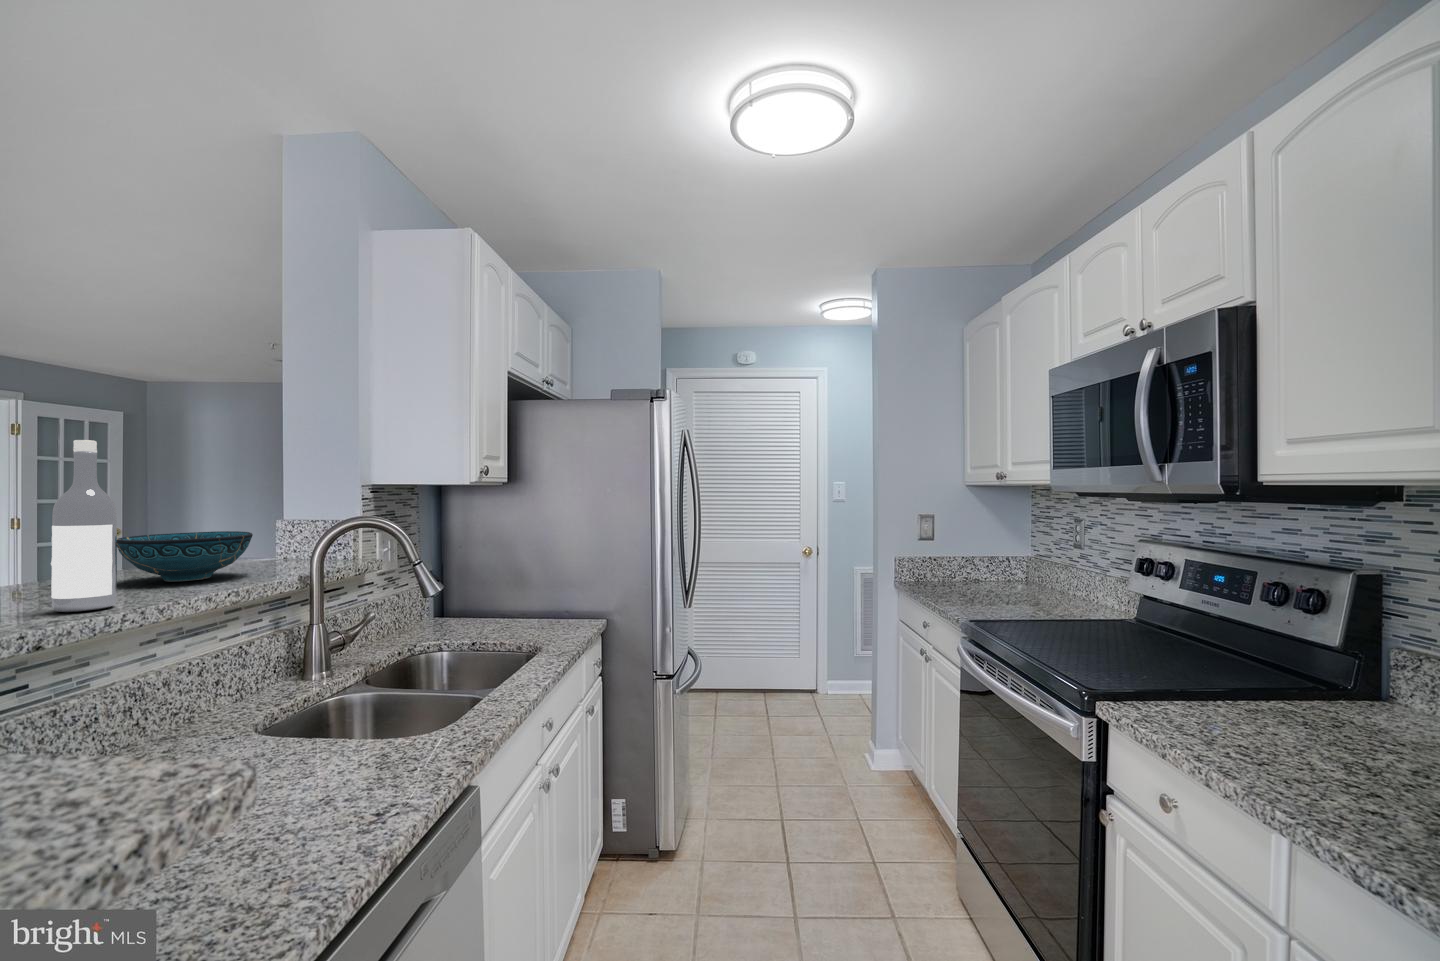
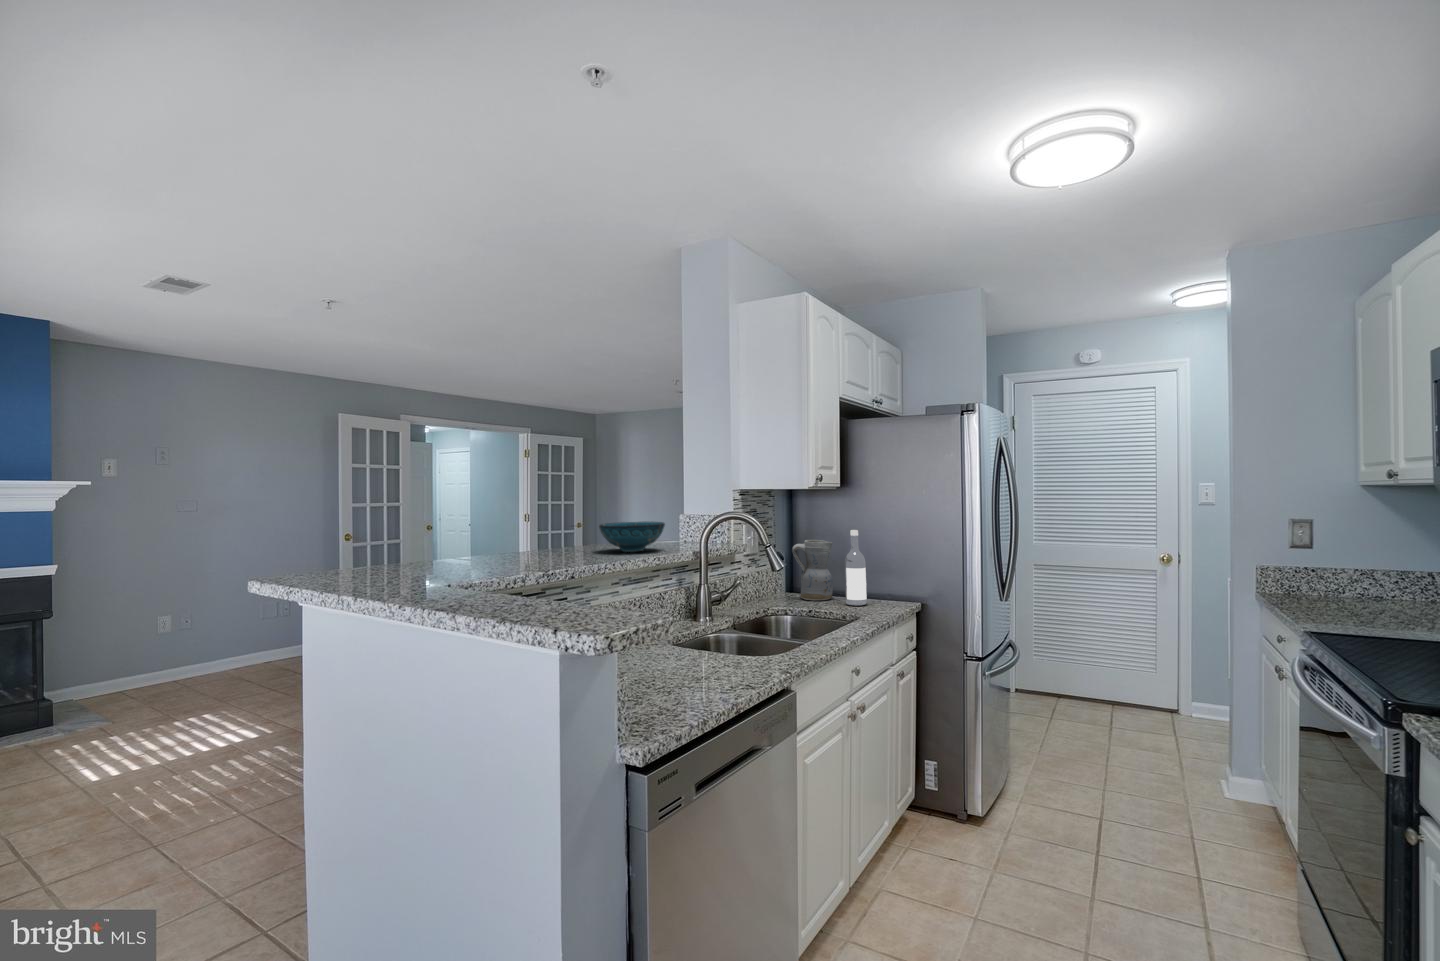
wine bottle: present [51,440,117,612] -> present [845,530,867,606]
ceramic pitcher: none [456,549,510,627] -> present [792,540,833,600]

